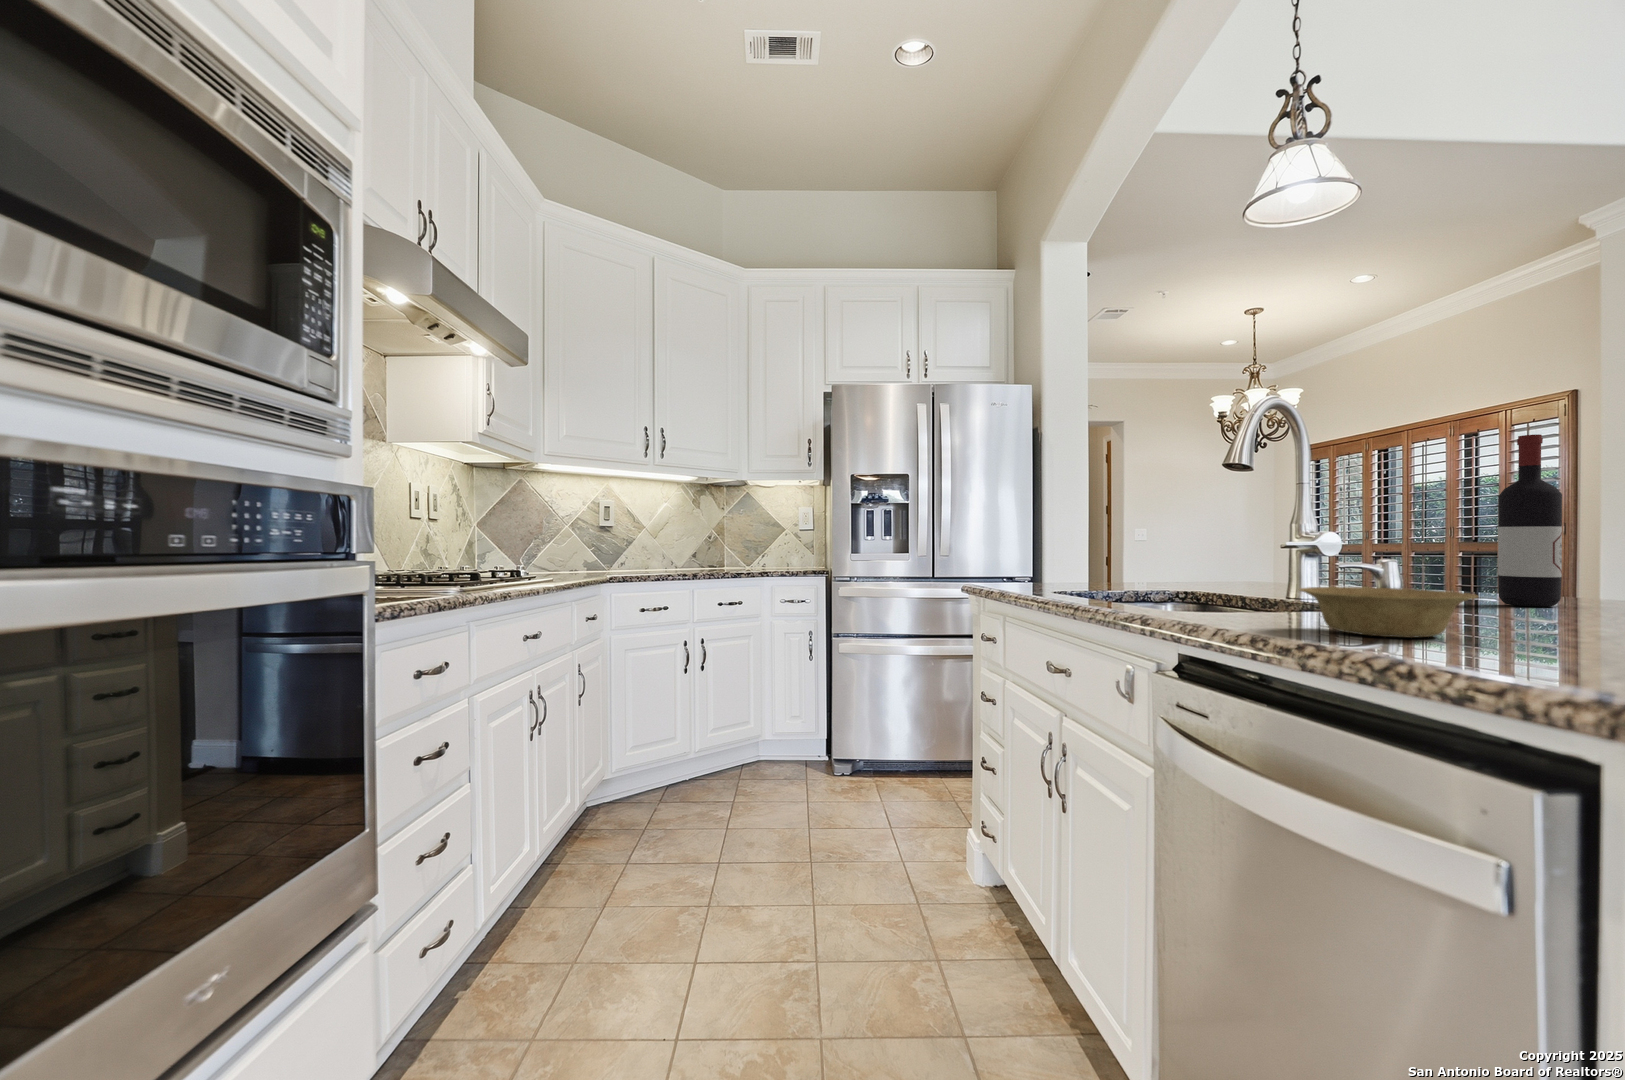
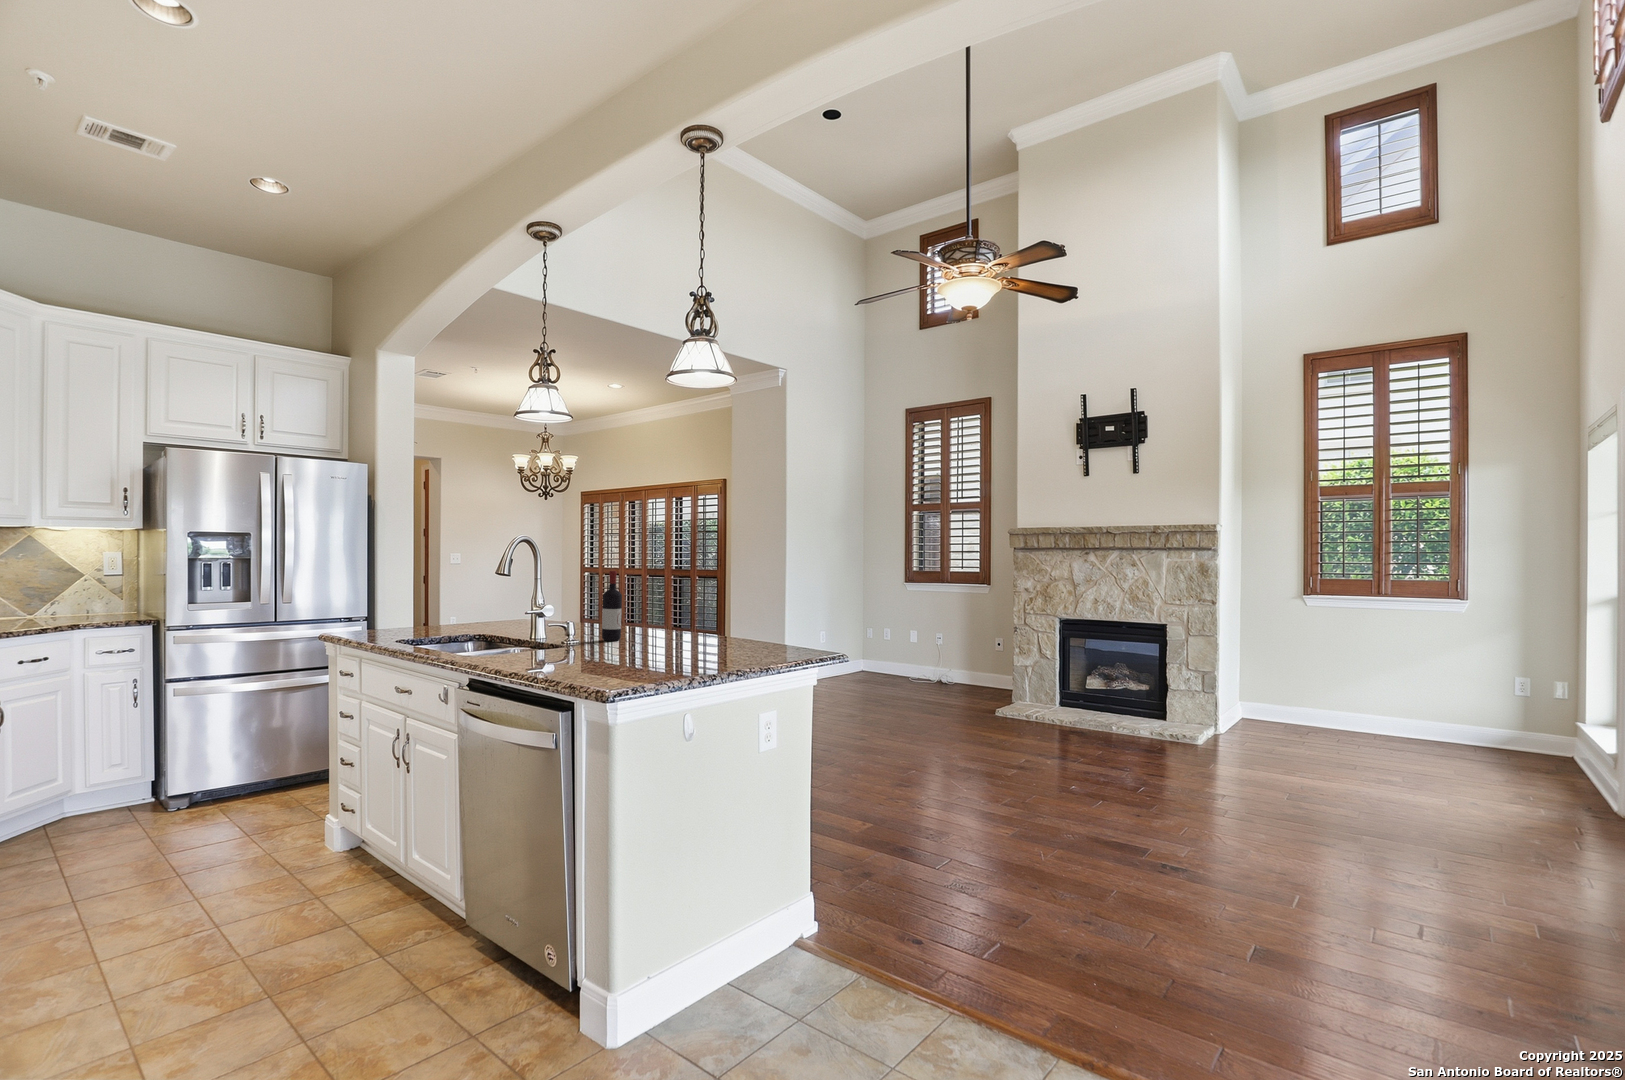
bowl: present [1299,587,1478,638] -> none [510,647,562,667]

